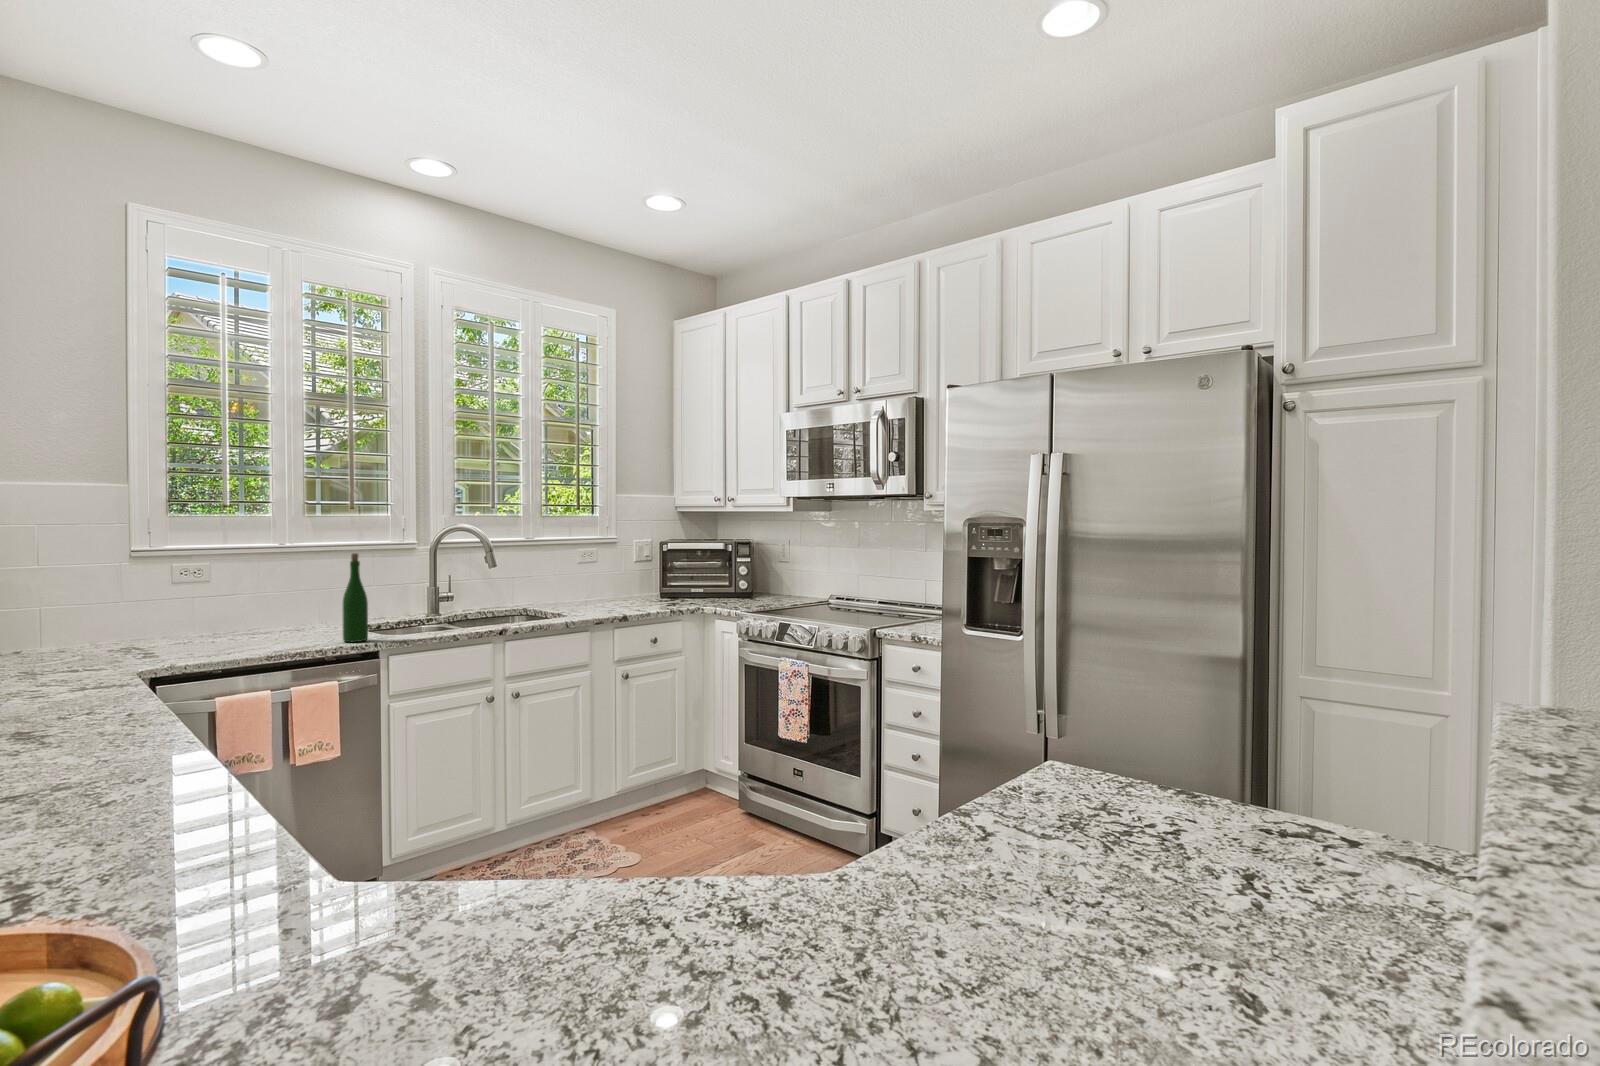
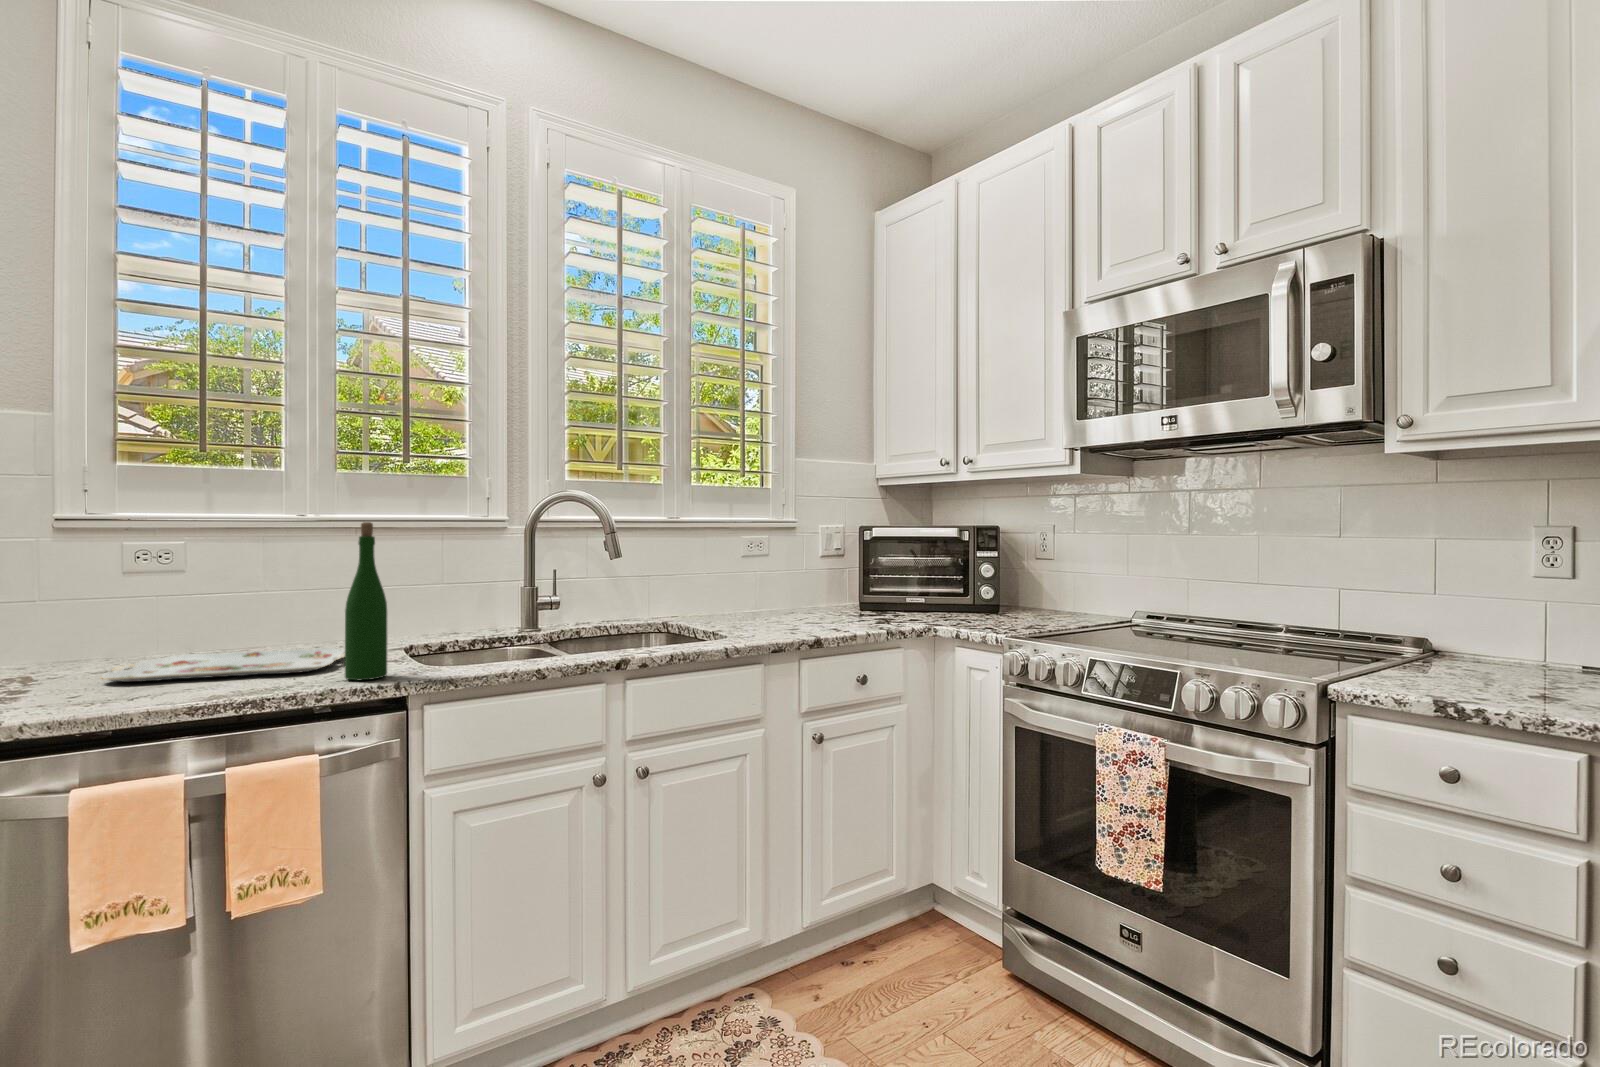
serving tray: none [189,628,329,647] -> present [100,648,345,682]

